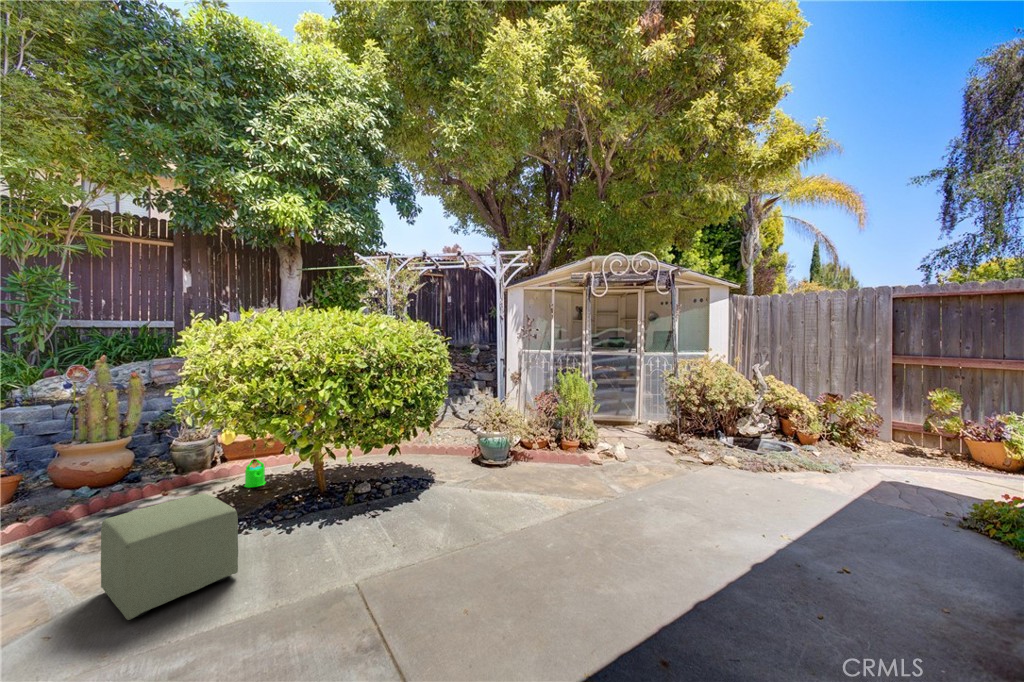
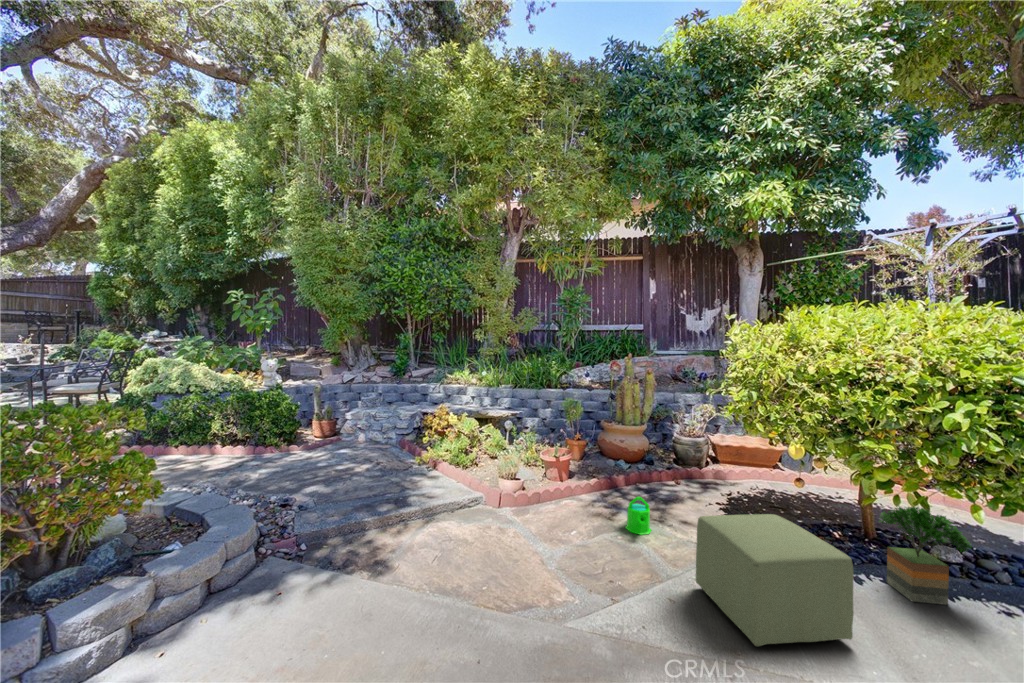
potted tree: none [301,455,350,525] -> present [880,507,972,605]
watering can: present [244,460,266,488] -> present [626,497,651,535]

